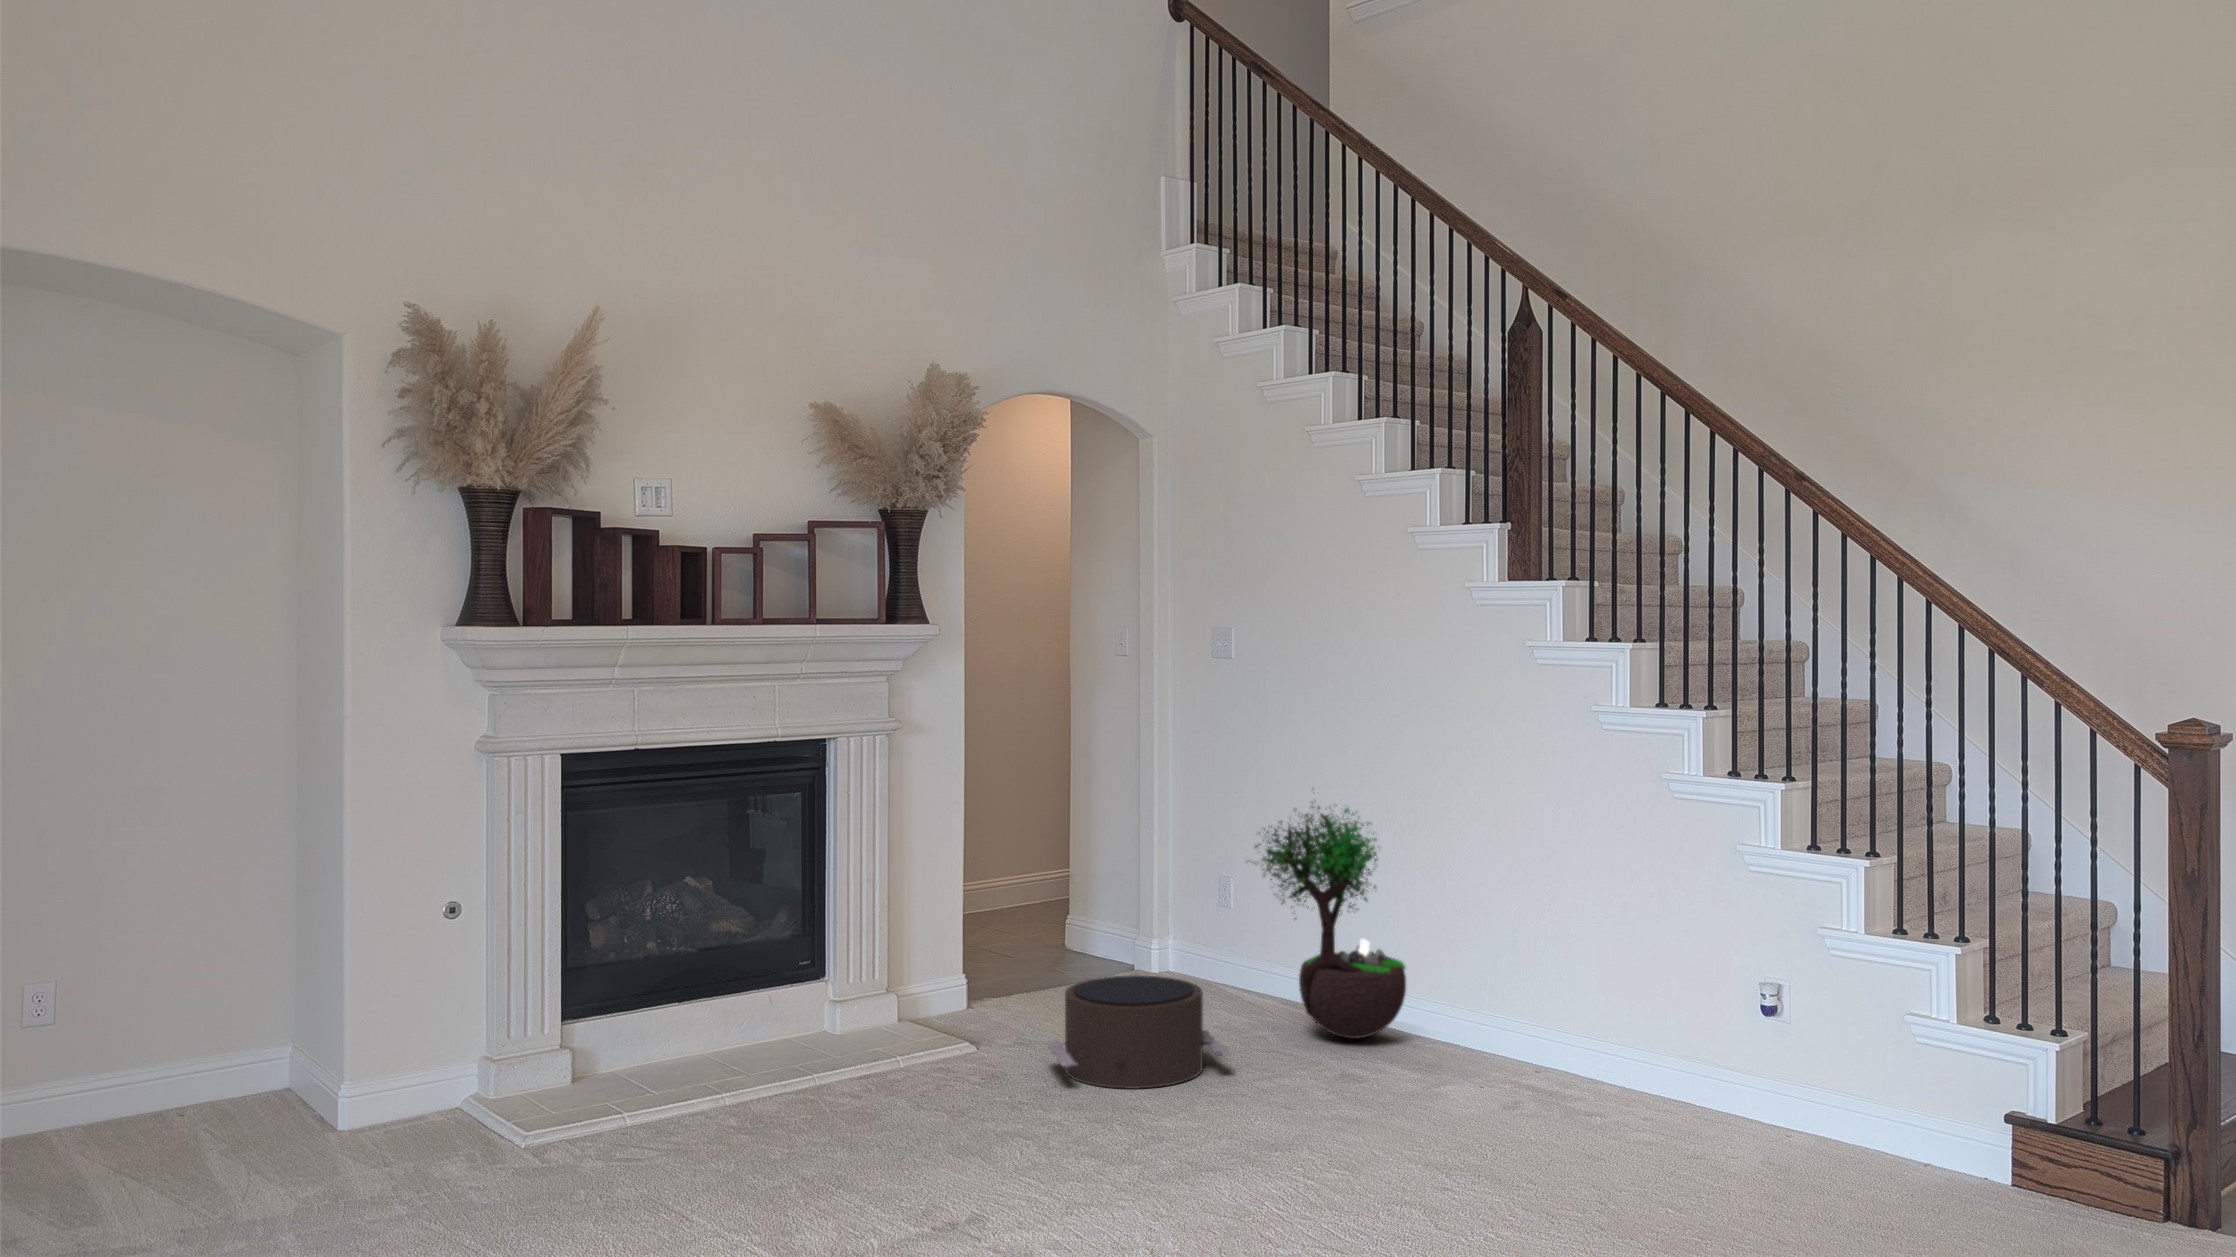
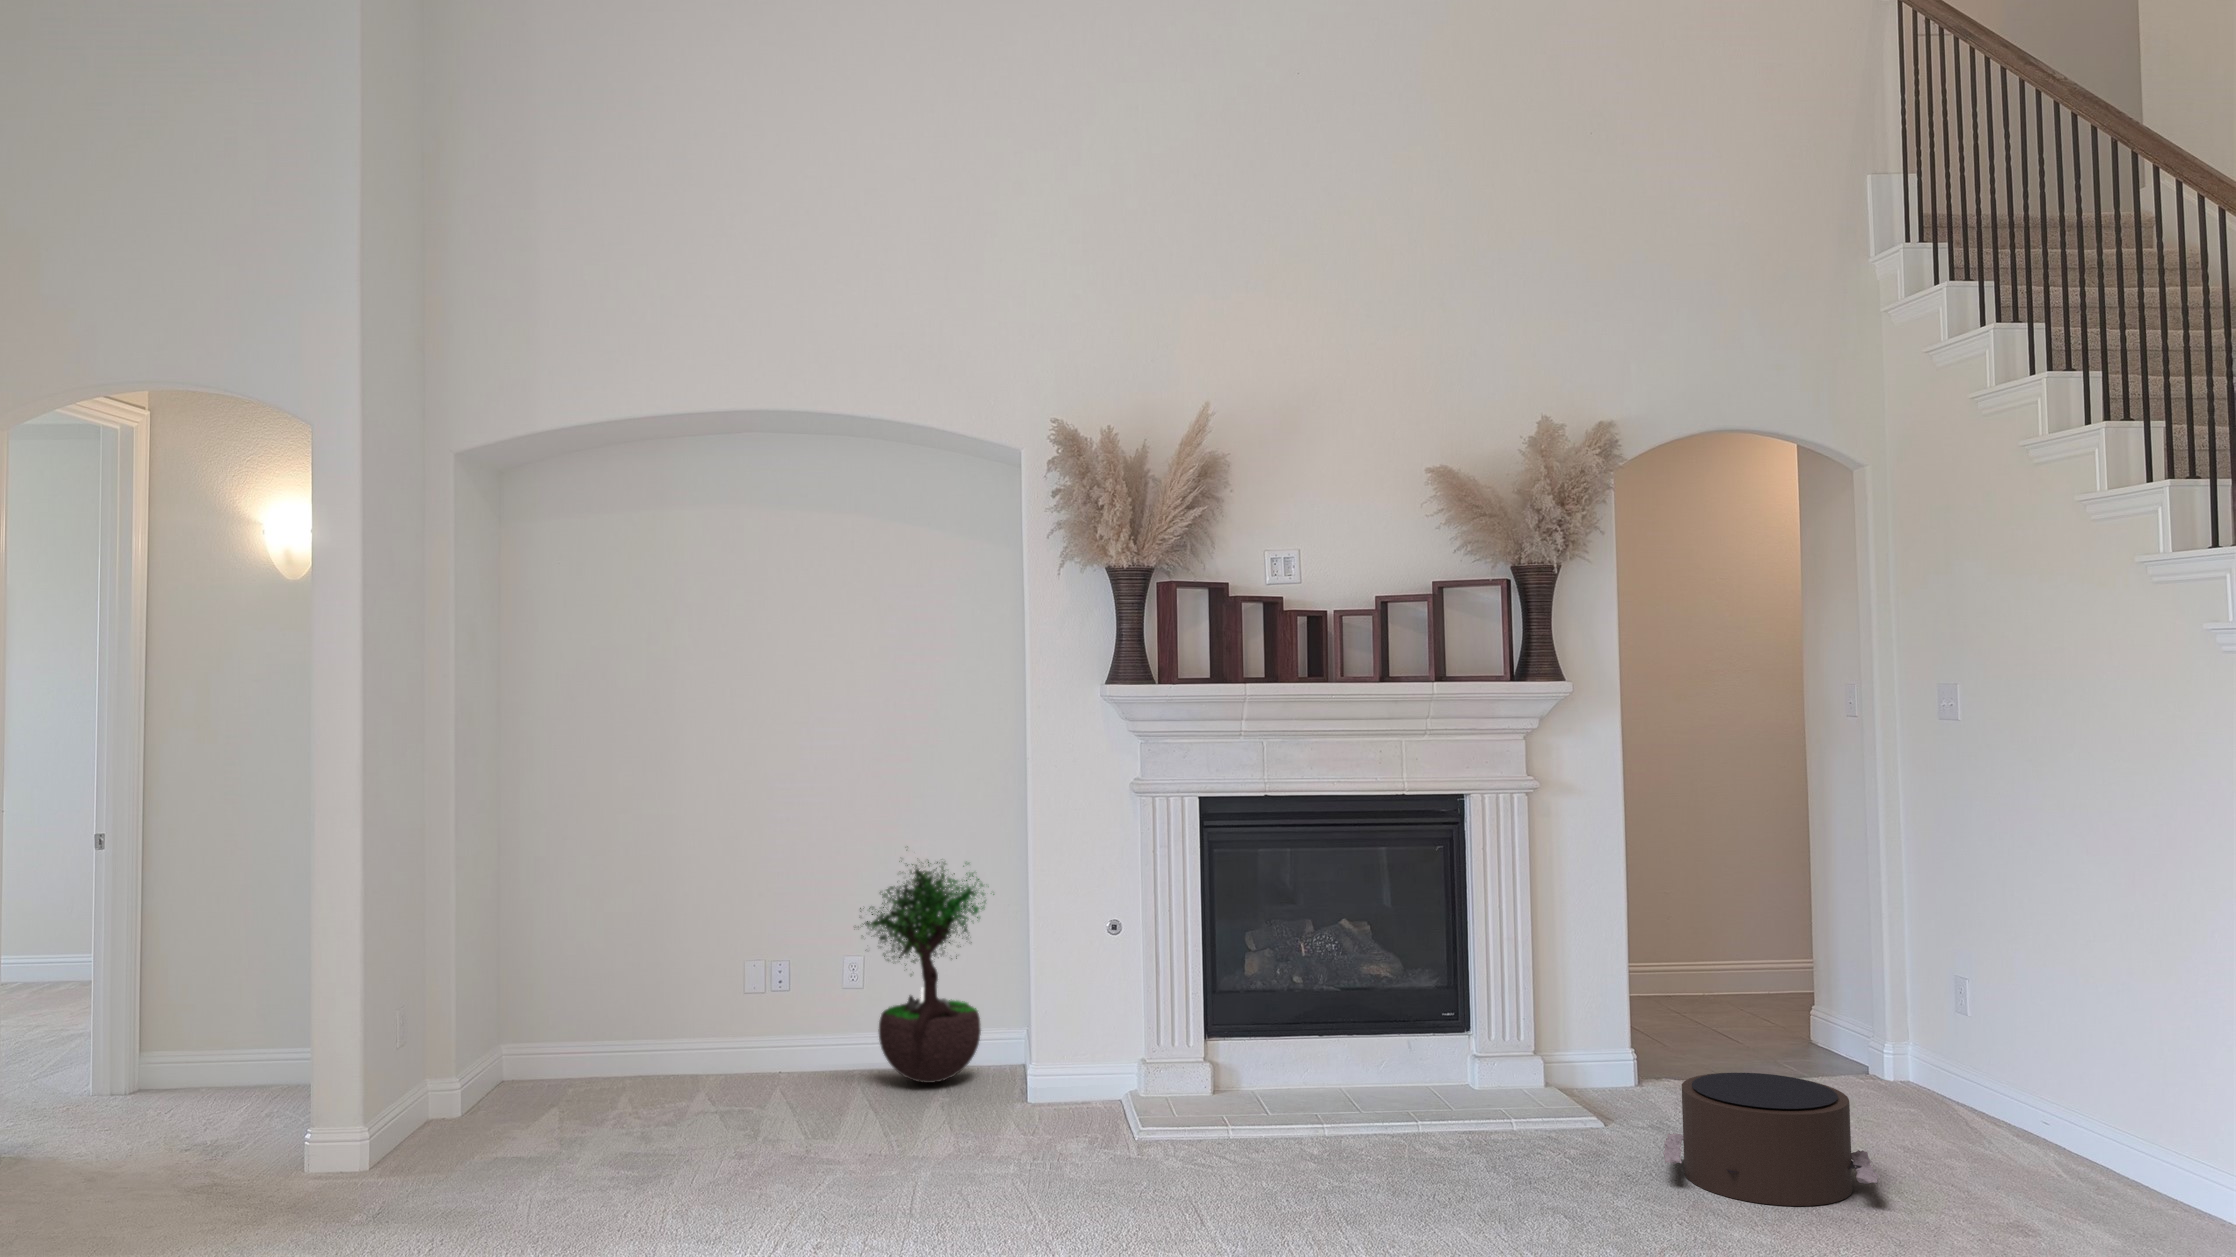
potted tree: present [1255,805,1406,1039] -> present [860,861,994,1083]

